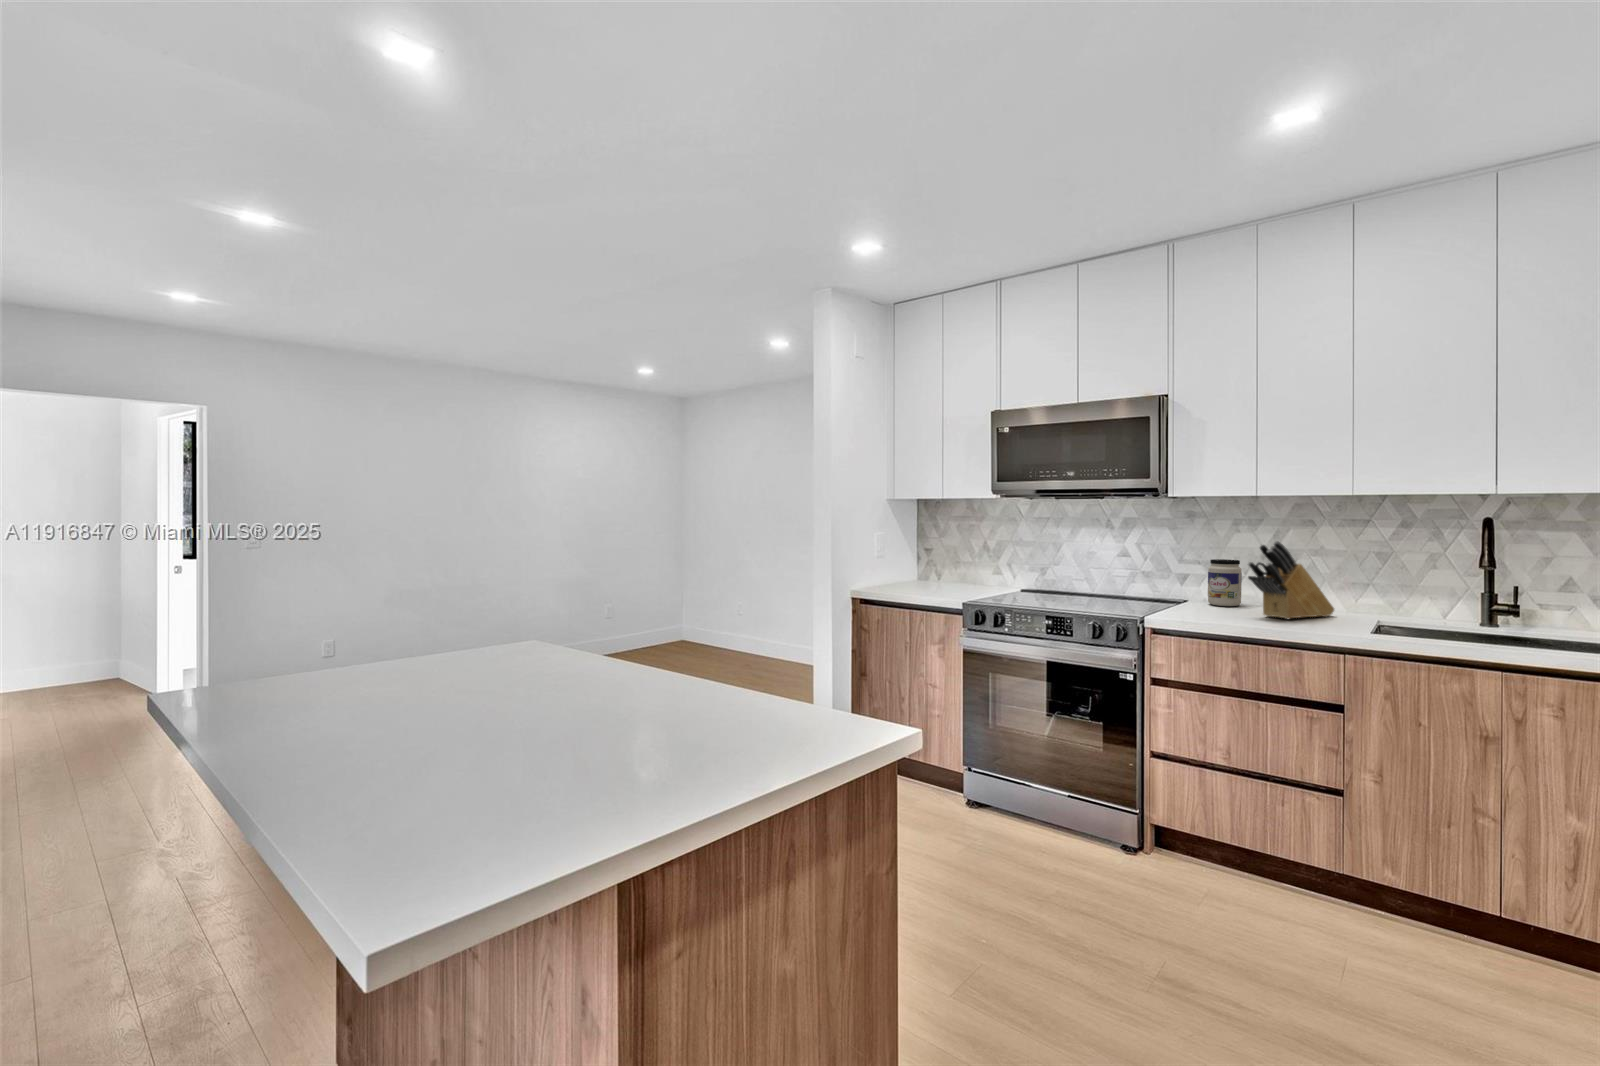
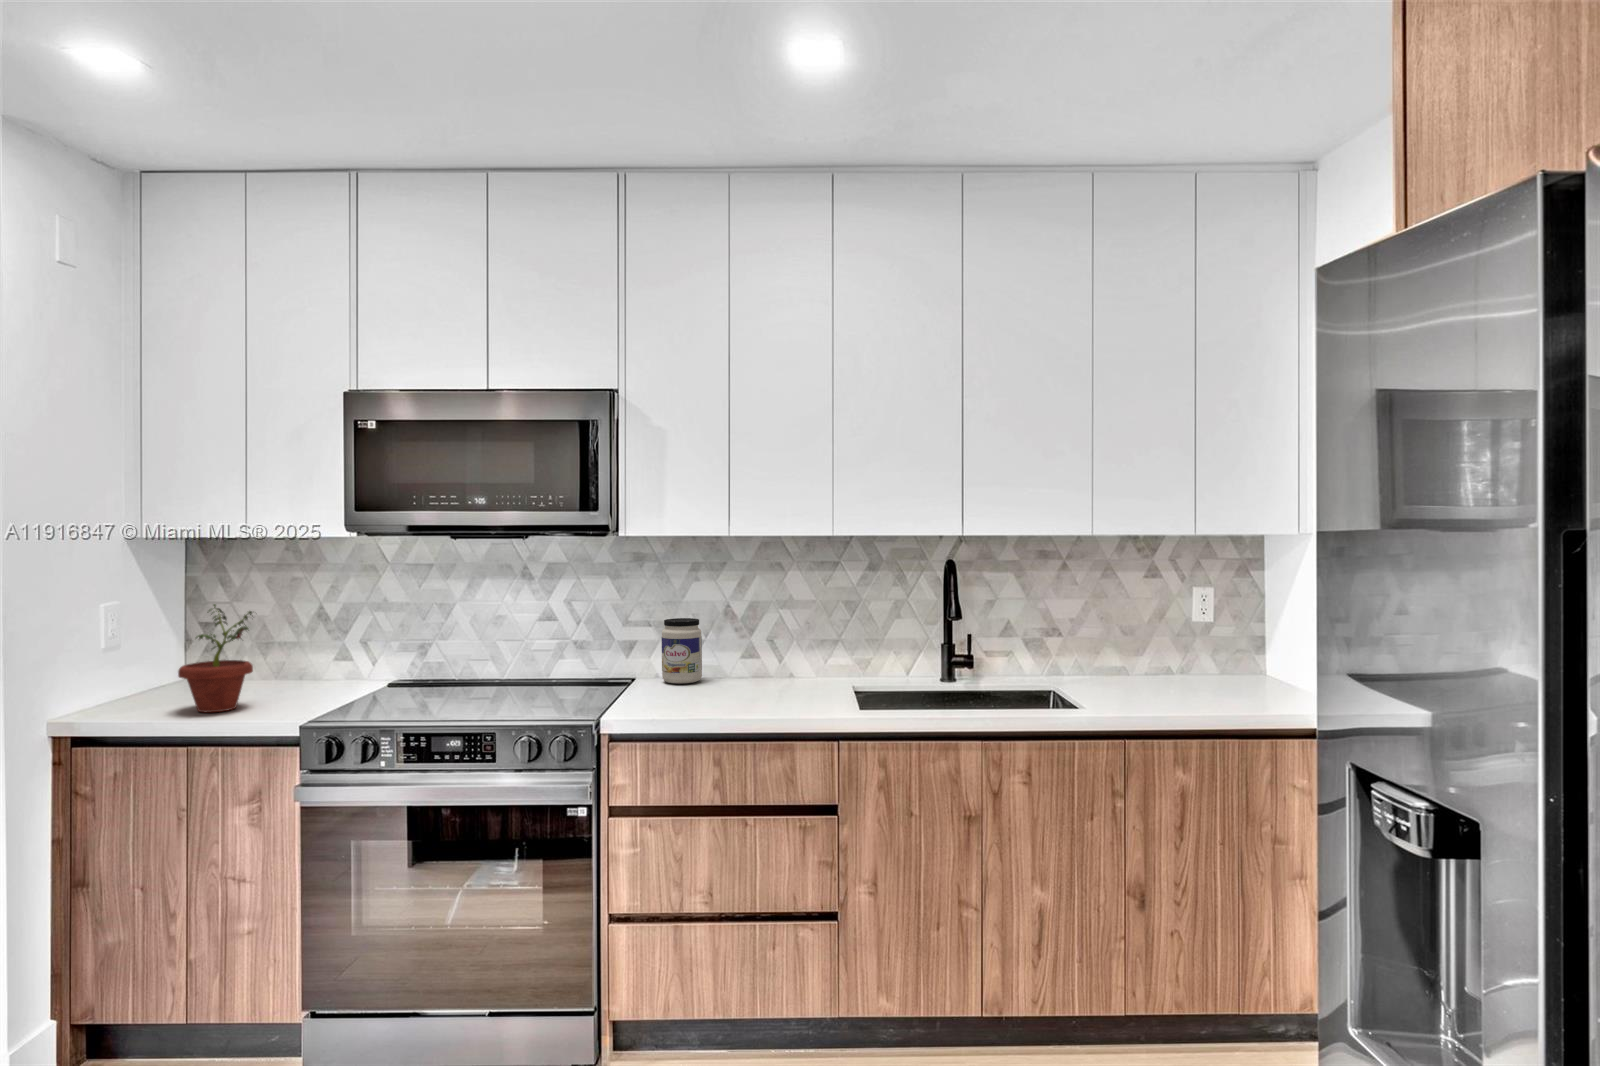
potted plant: none [906,535,947,594] -> present [178,604,253,712]
knife block: present [1248,541,1334,619] -> none [719,596,807,698]

